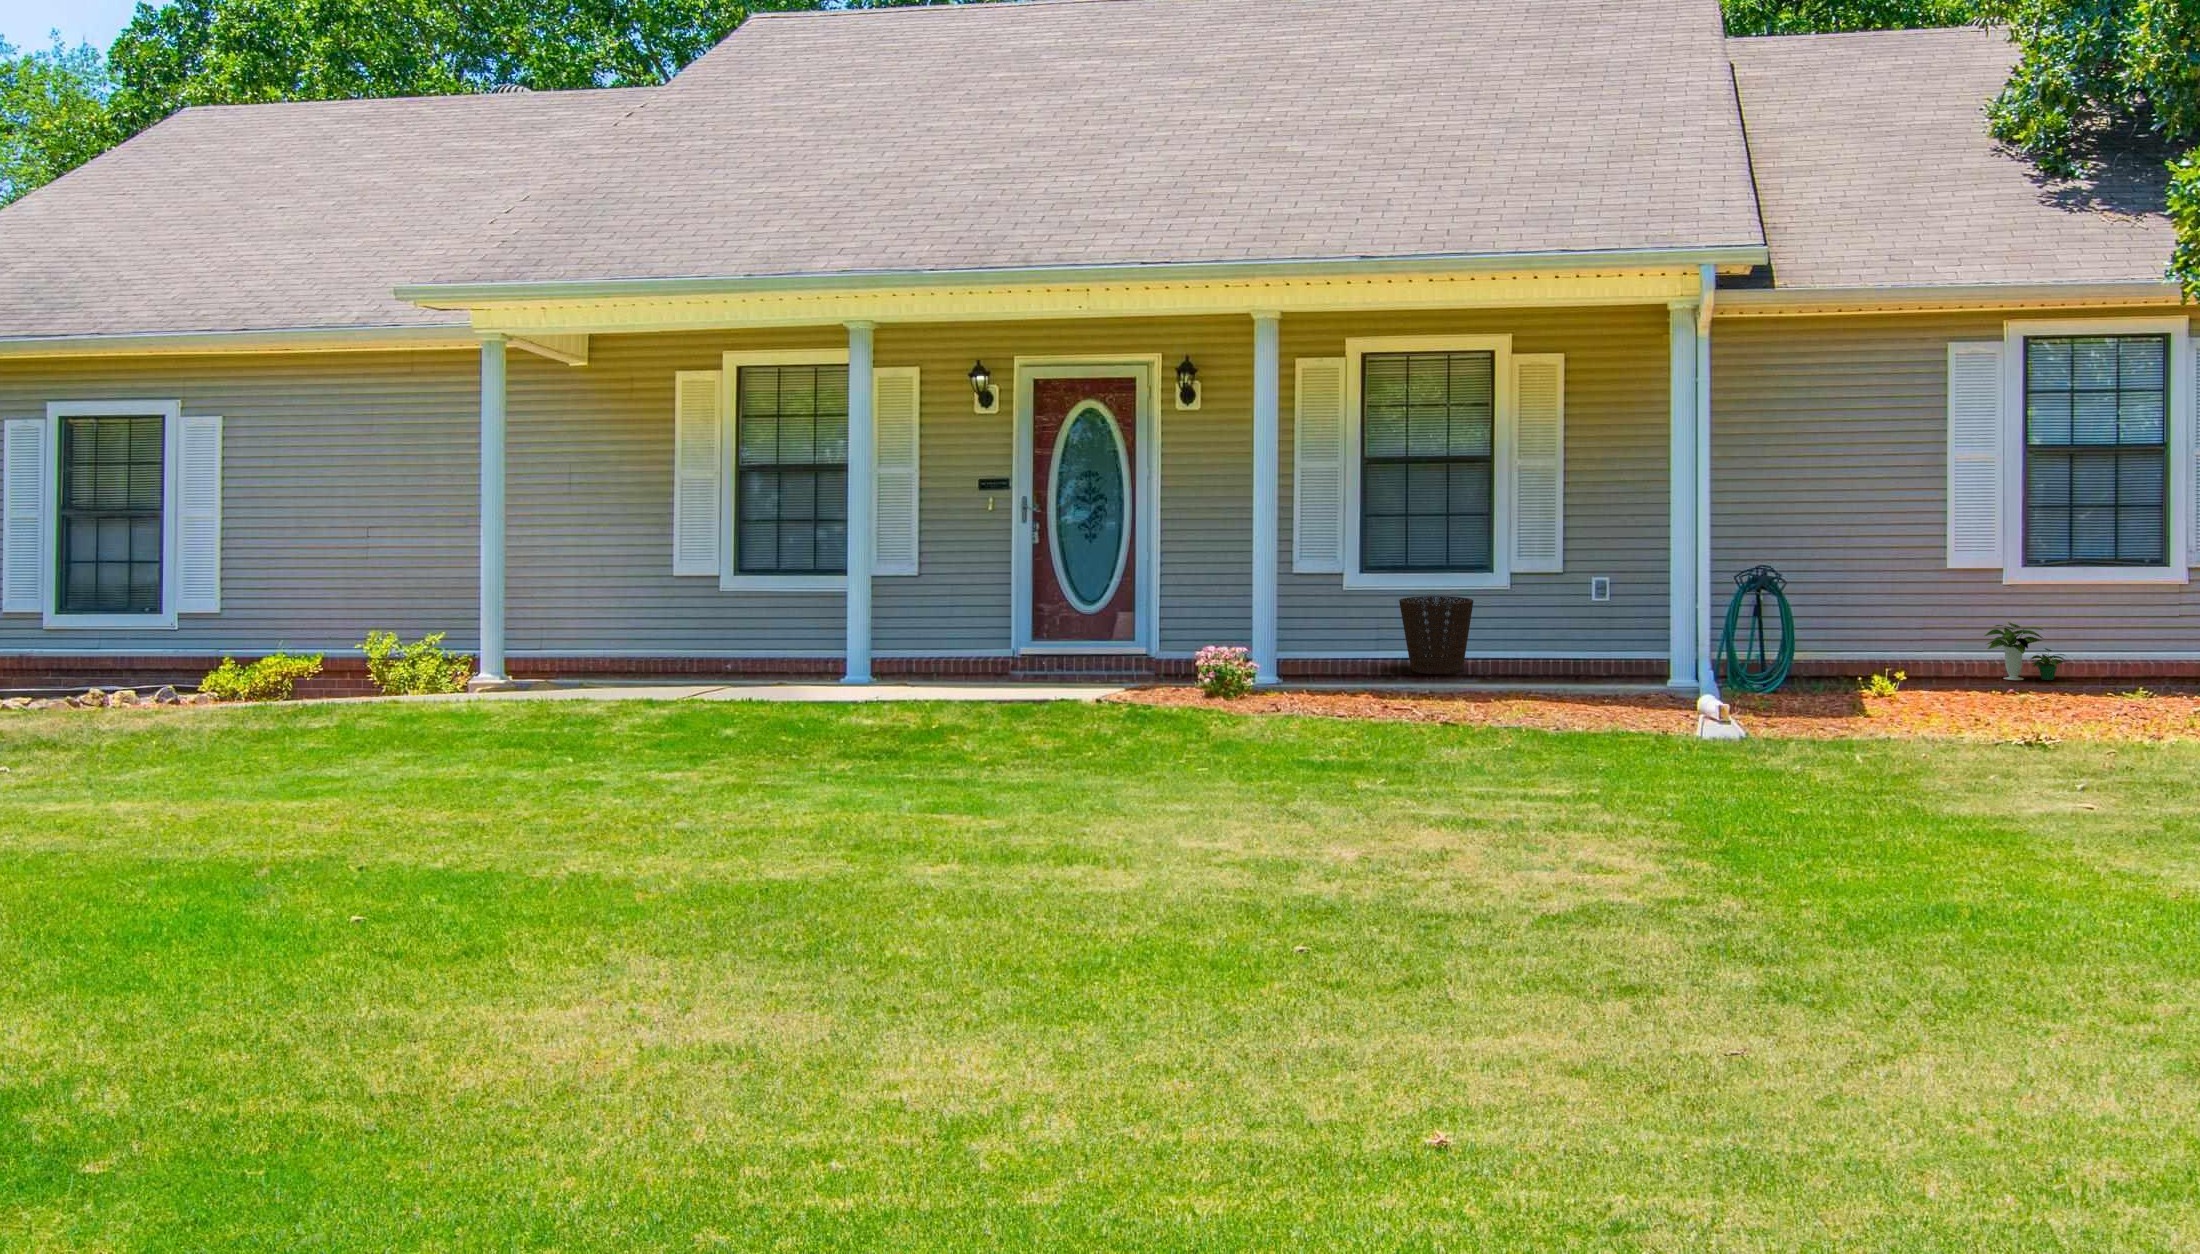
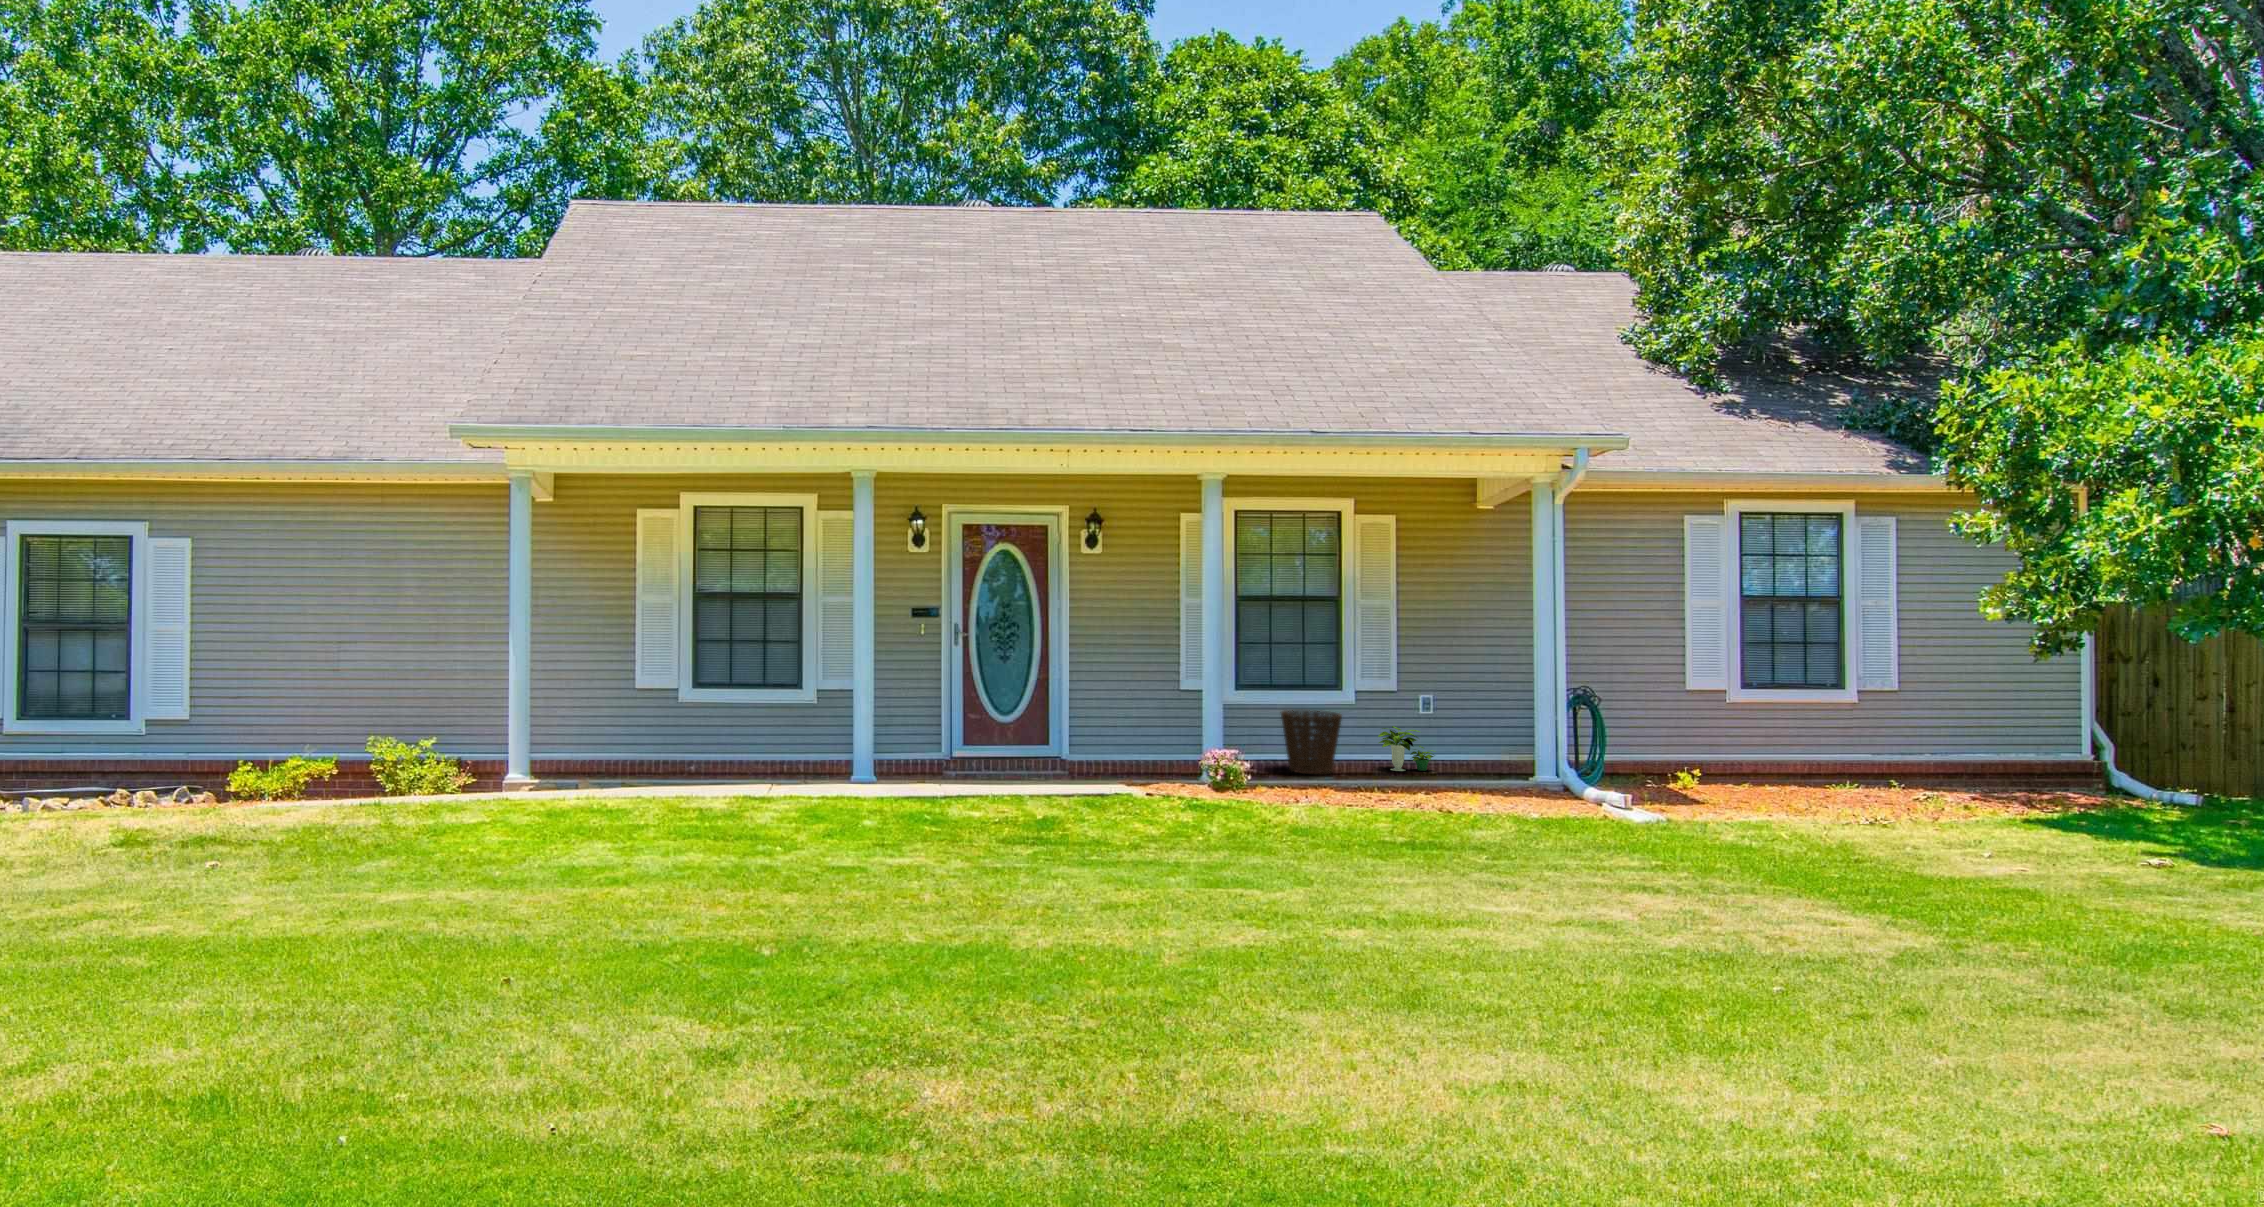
potted plant: present [1985,622,2065,680] -> present [1378,726,1434,771]

